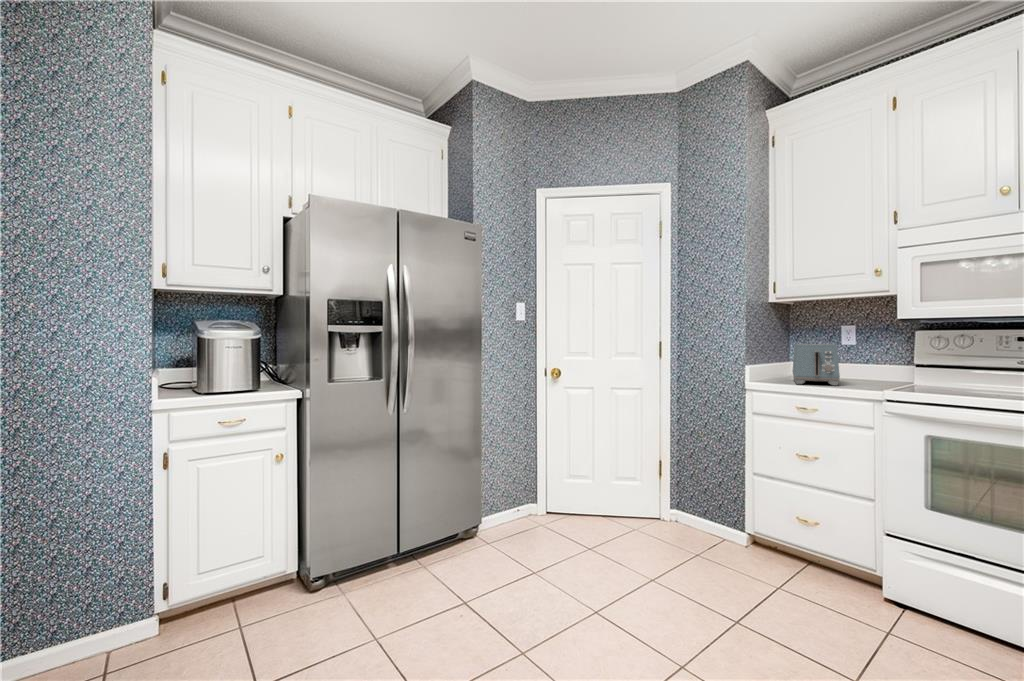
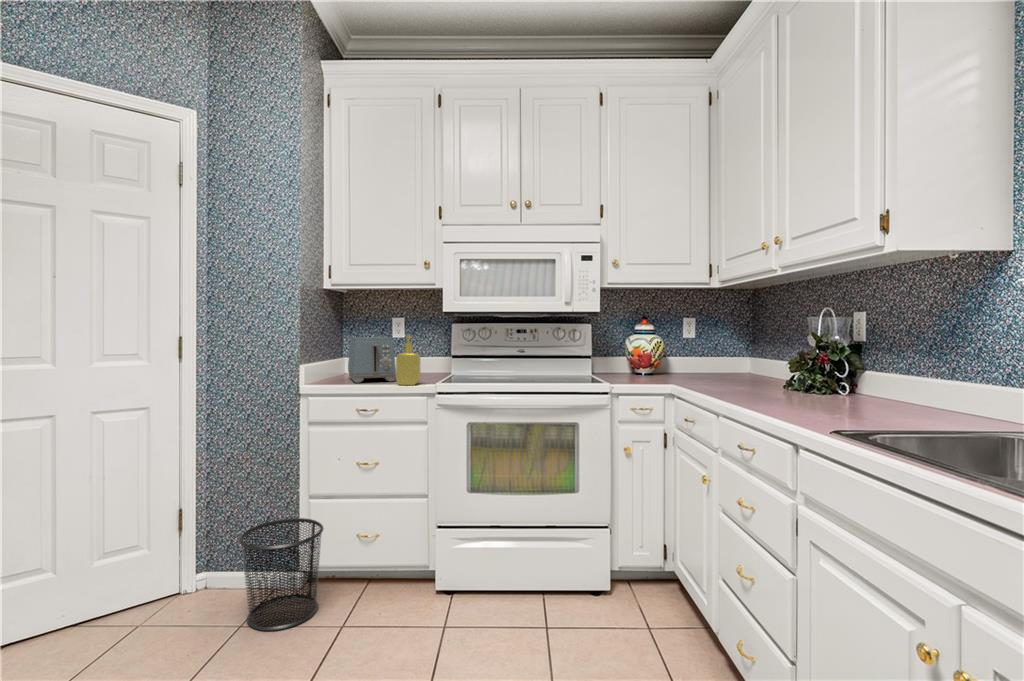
soap dispenser: none [838,342,866,390] -> present [396,335,420,385]
waste bin: none [698,486,764,571] -> present [239,518,323,631]

